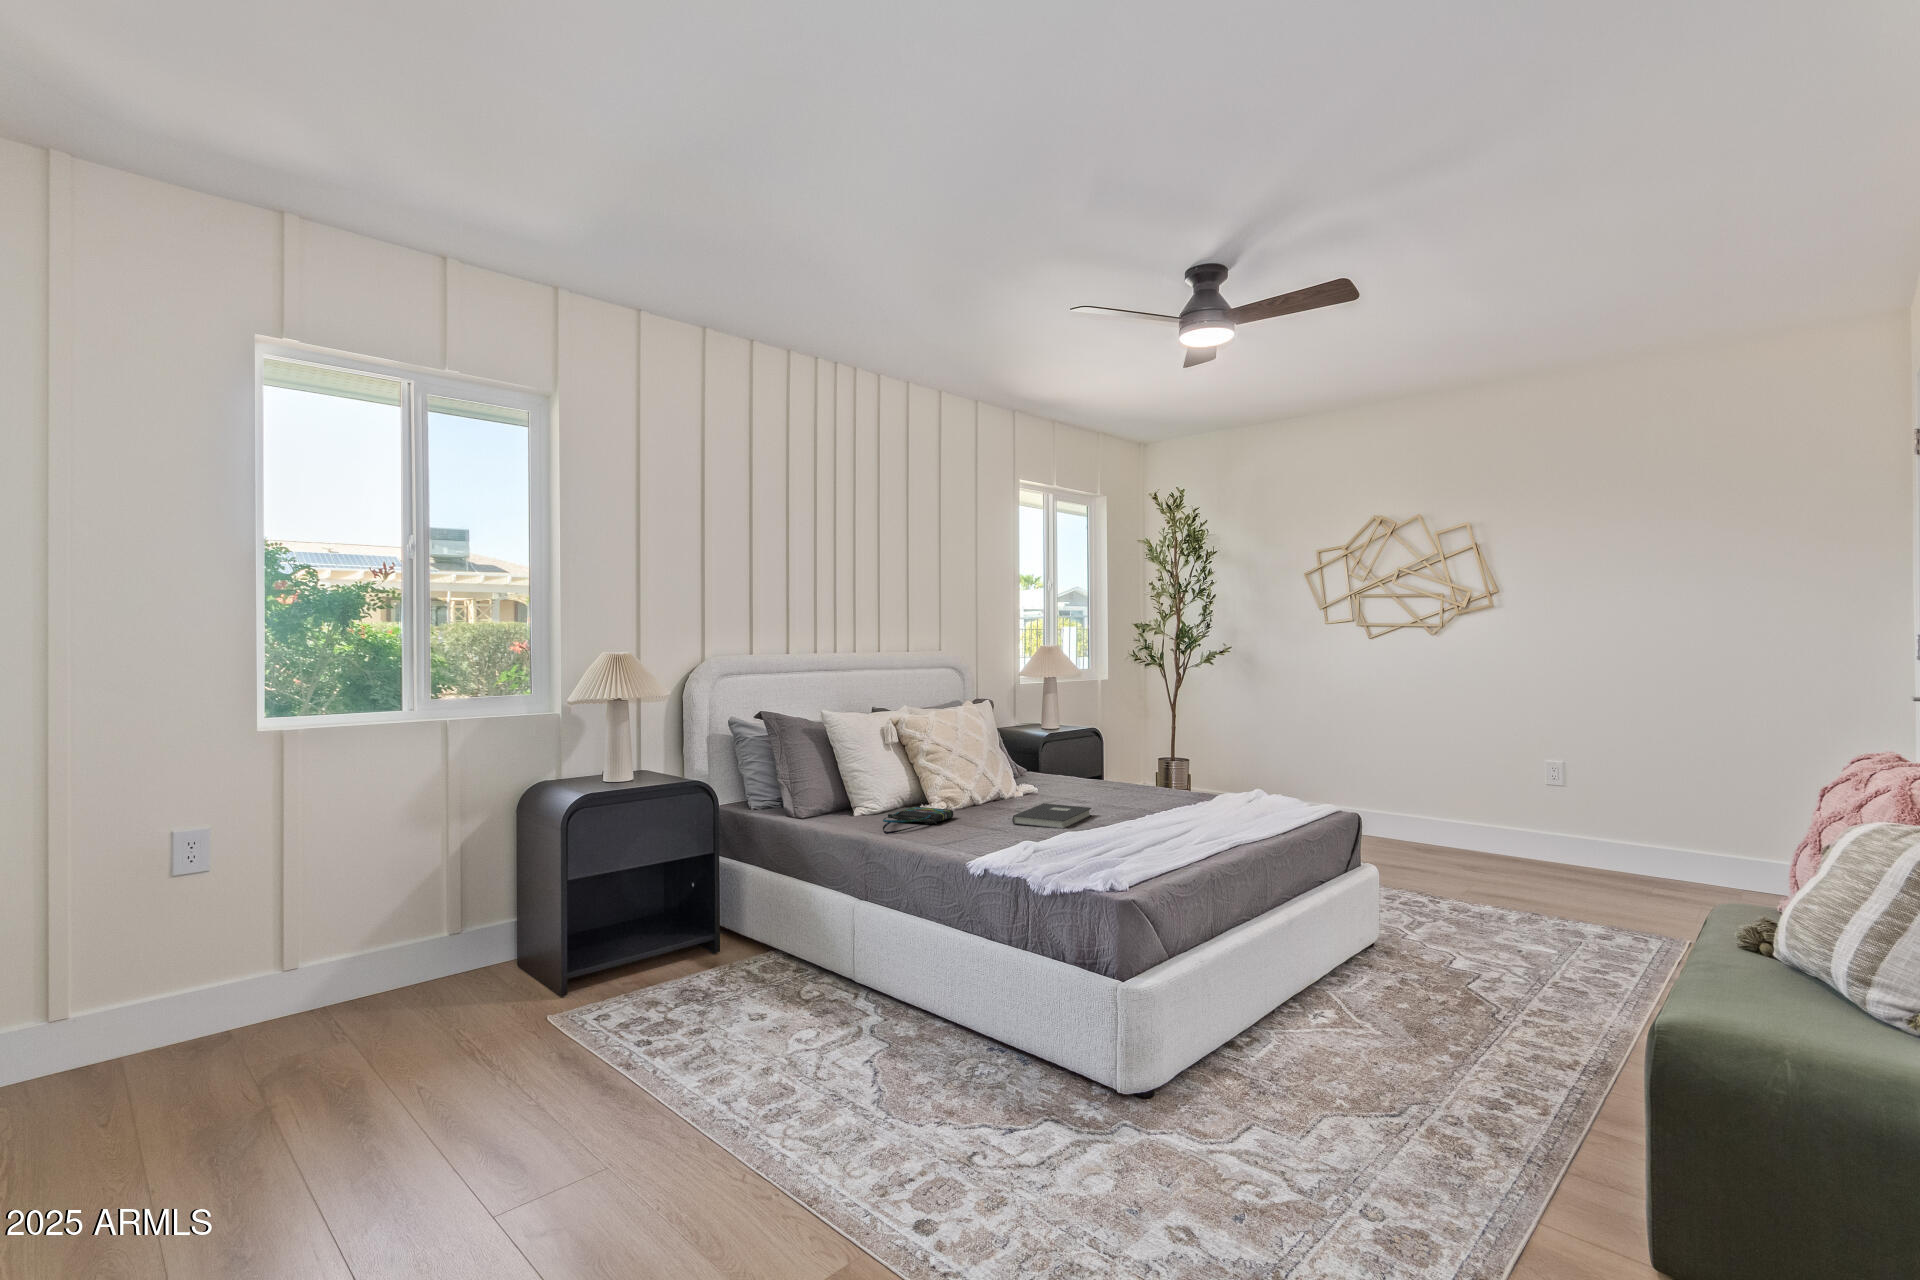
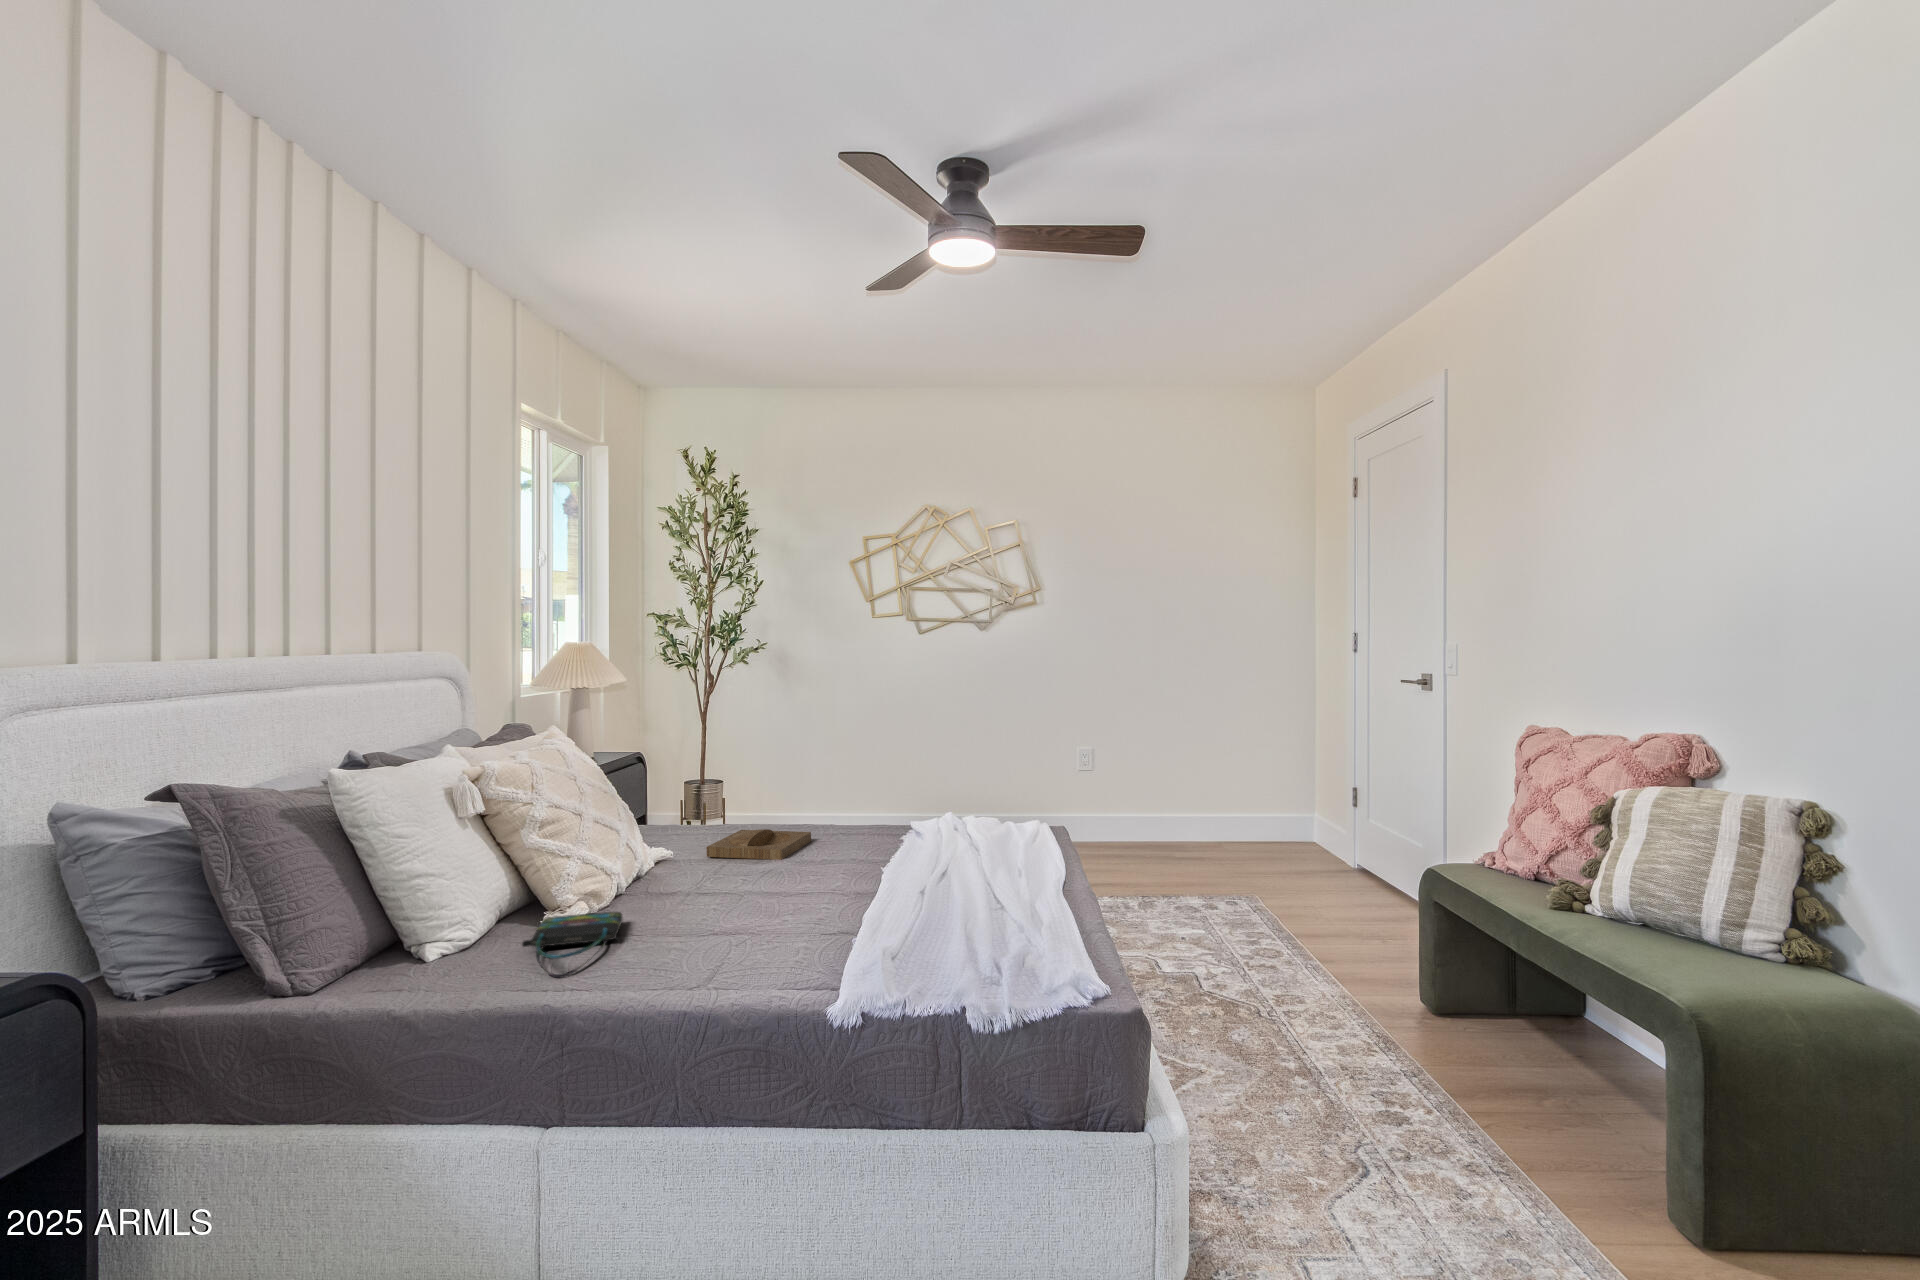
tray: none [1057,782,1139,803] -> present [706,829,811,860]
book: present [1012,803,1092,829] -> none [733,870,817,915]

